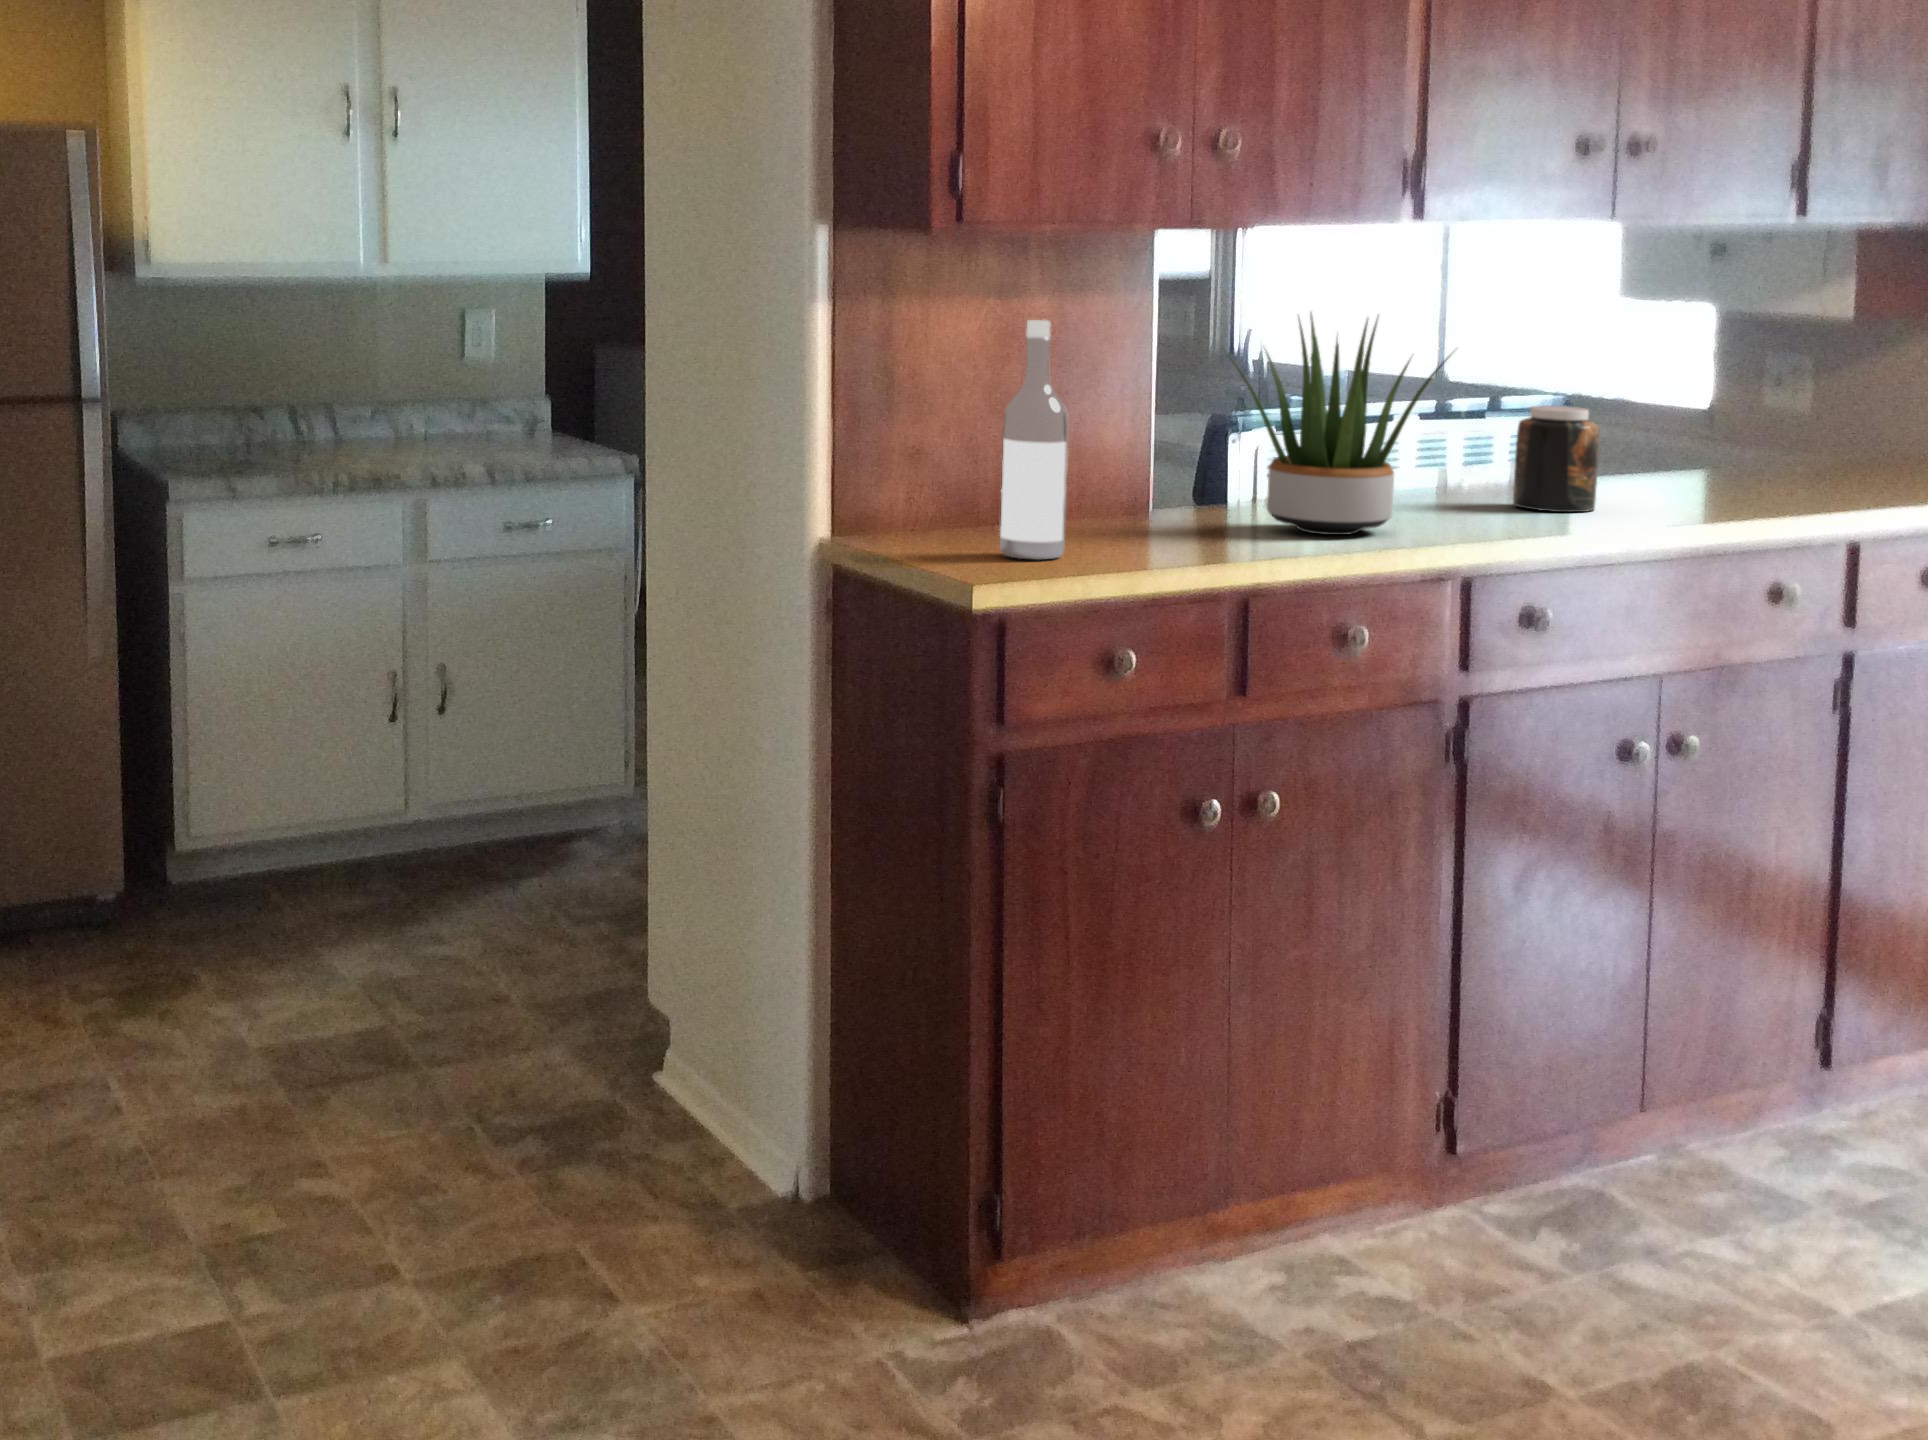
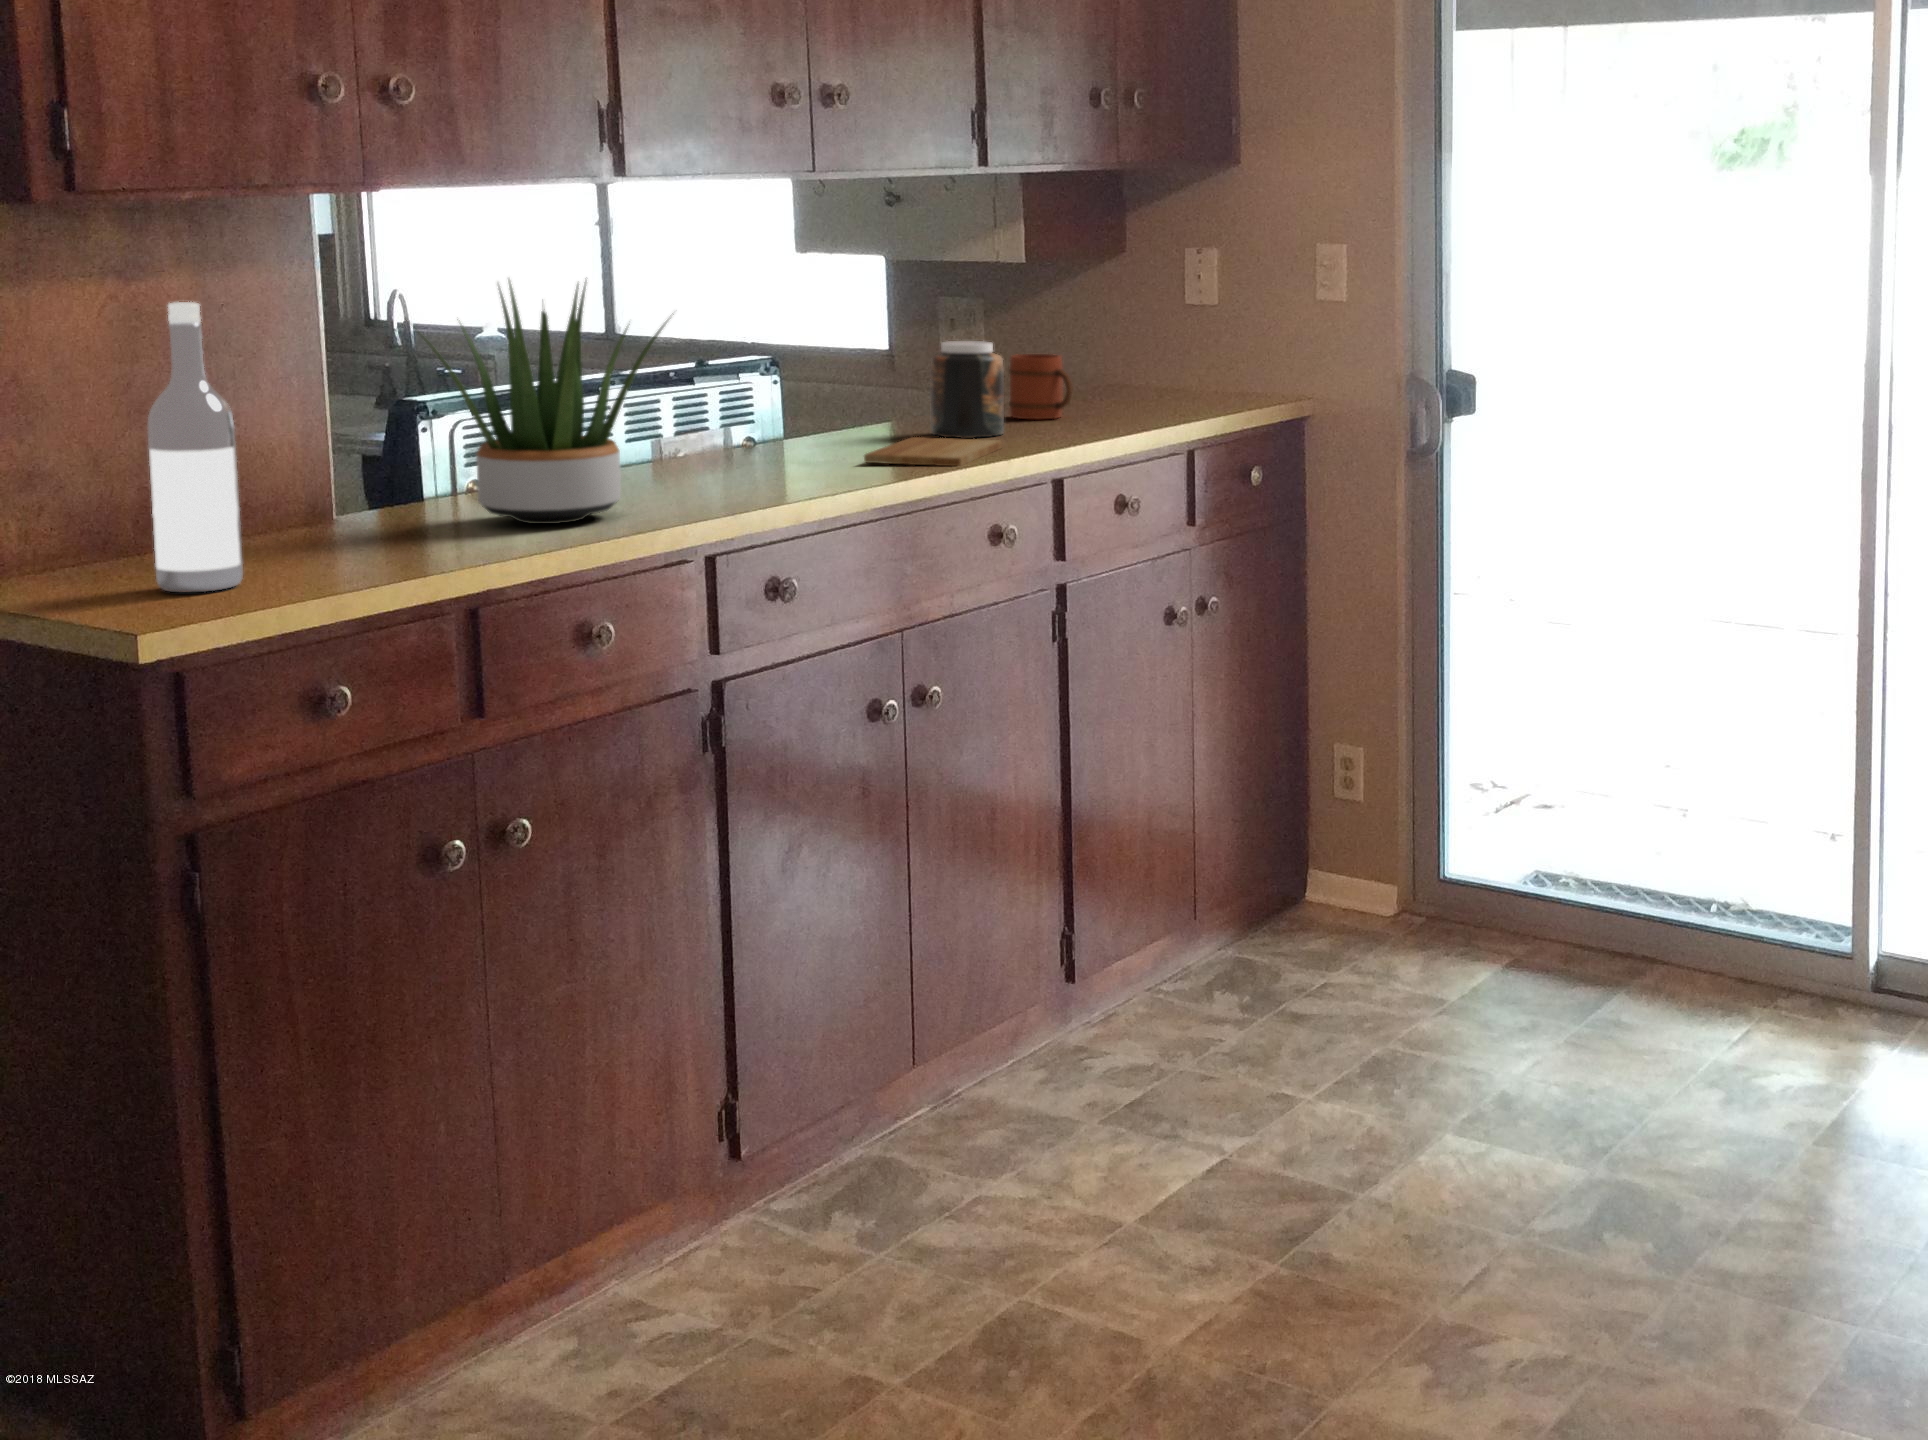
jar: present [1513,406,1599,512] -> present [930,341,1004,438]
mug: none [1818,413,1890,482] -> present [1009,354,1072,419]
cutting board: none [1642,488,1794,519] -> present [864,437,1002,466]

